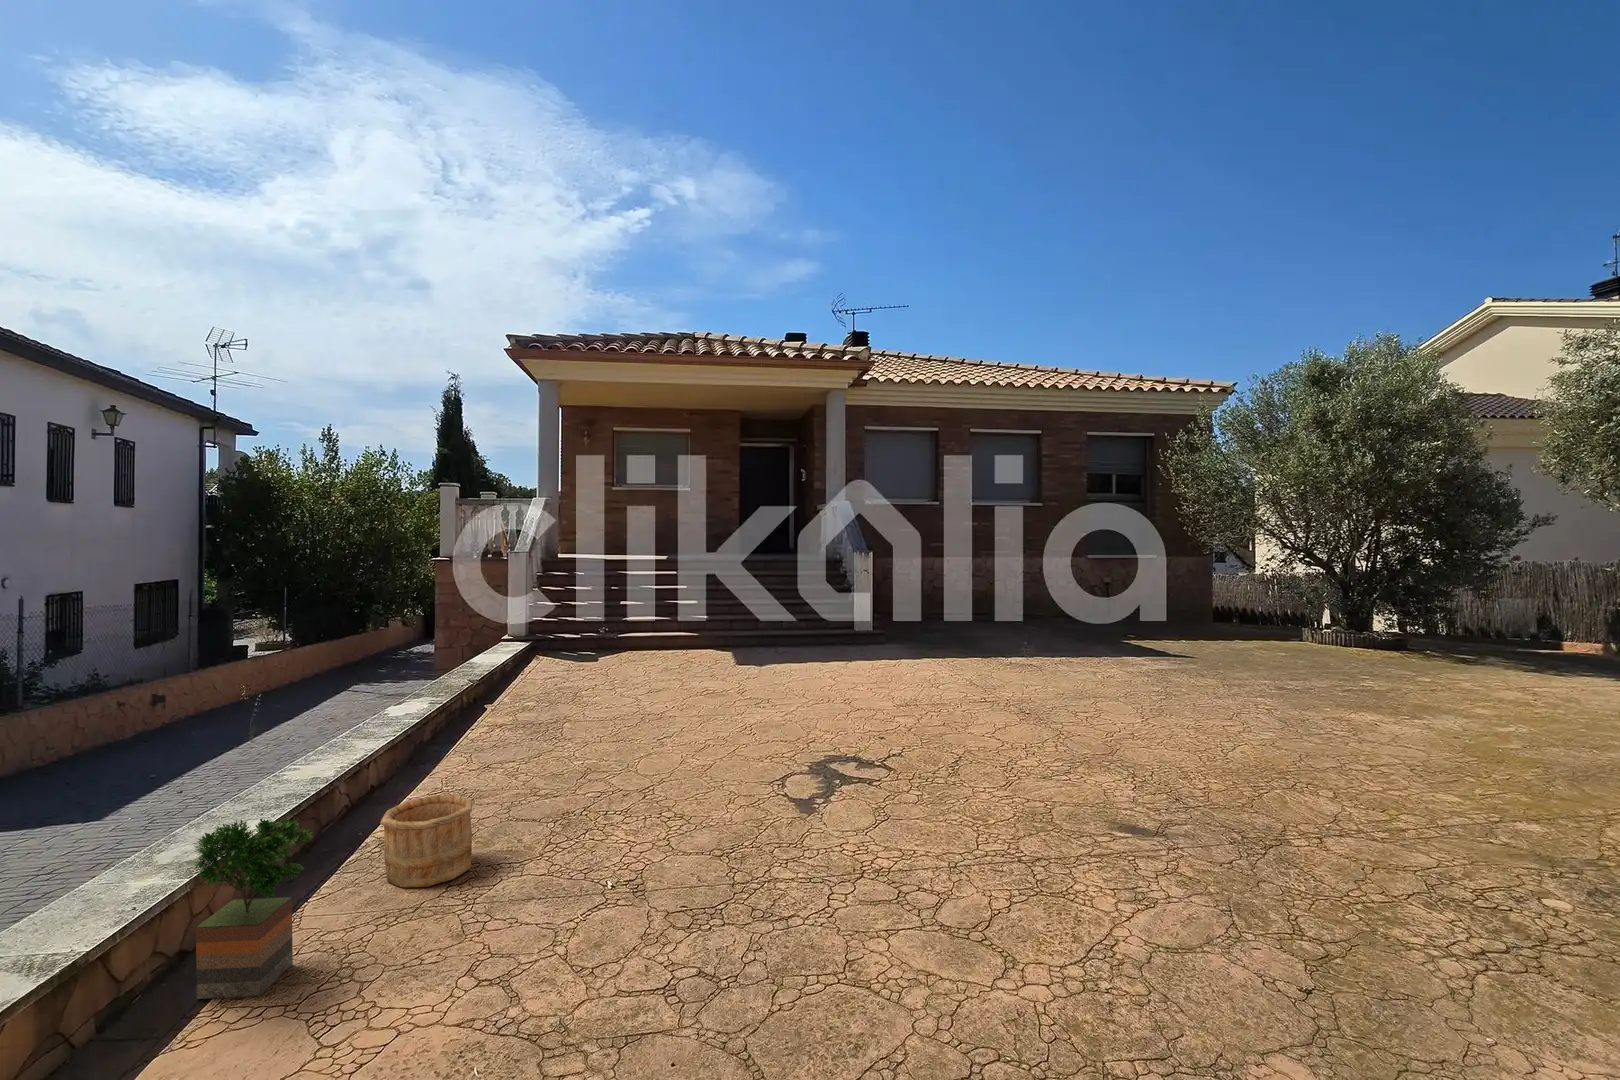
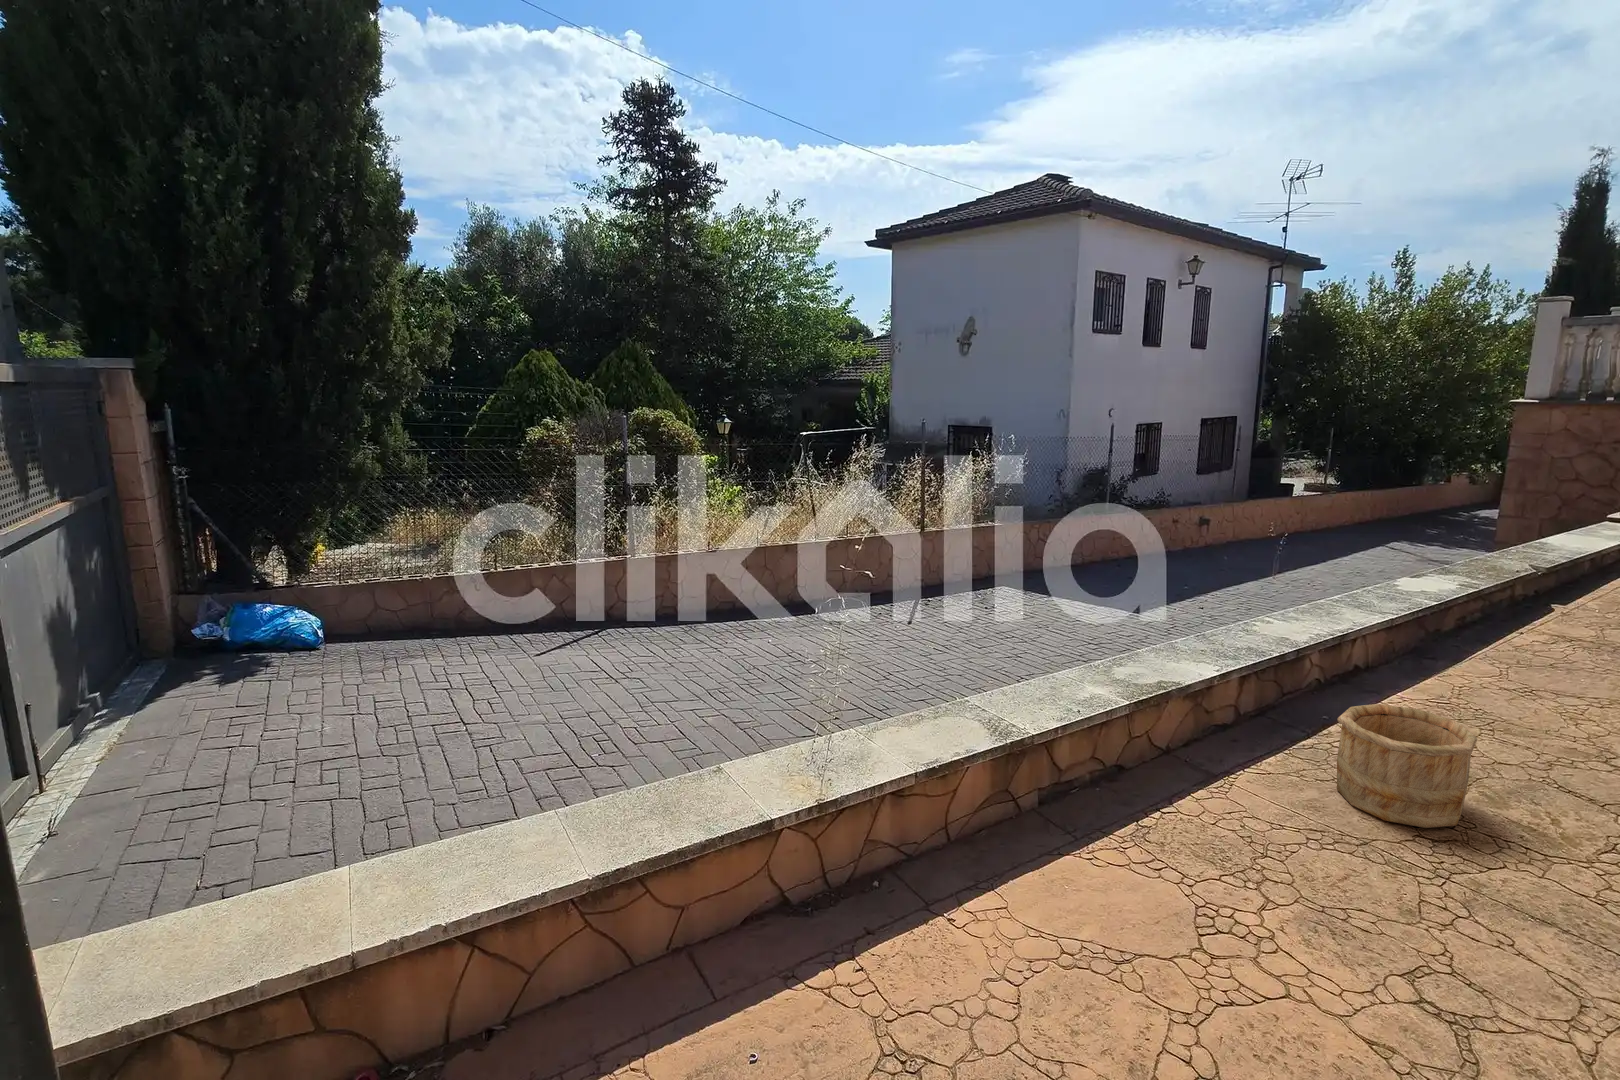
potted tree: present [193,818,312,999] -> none [1112,664,1241,851]

